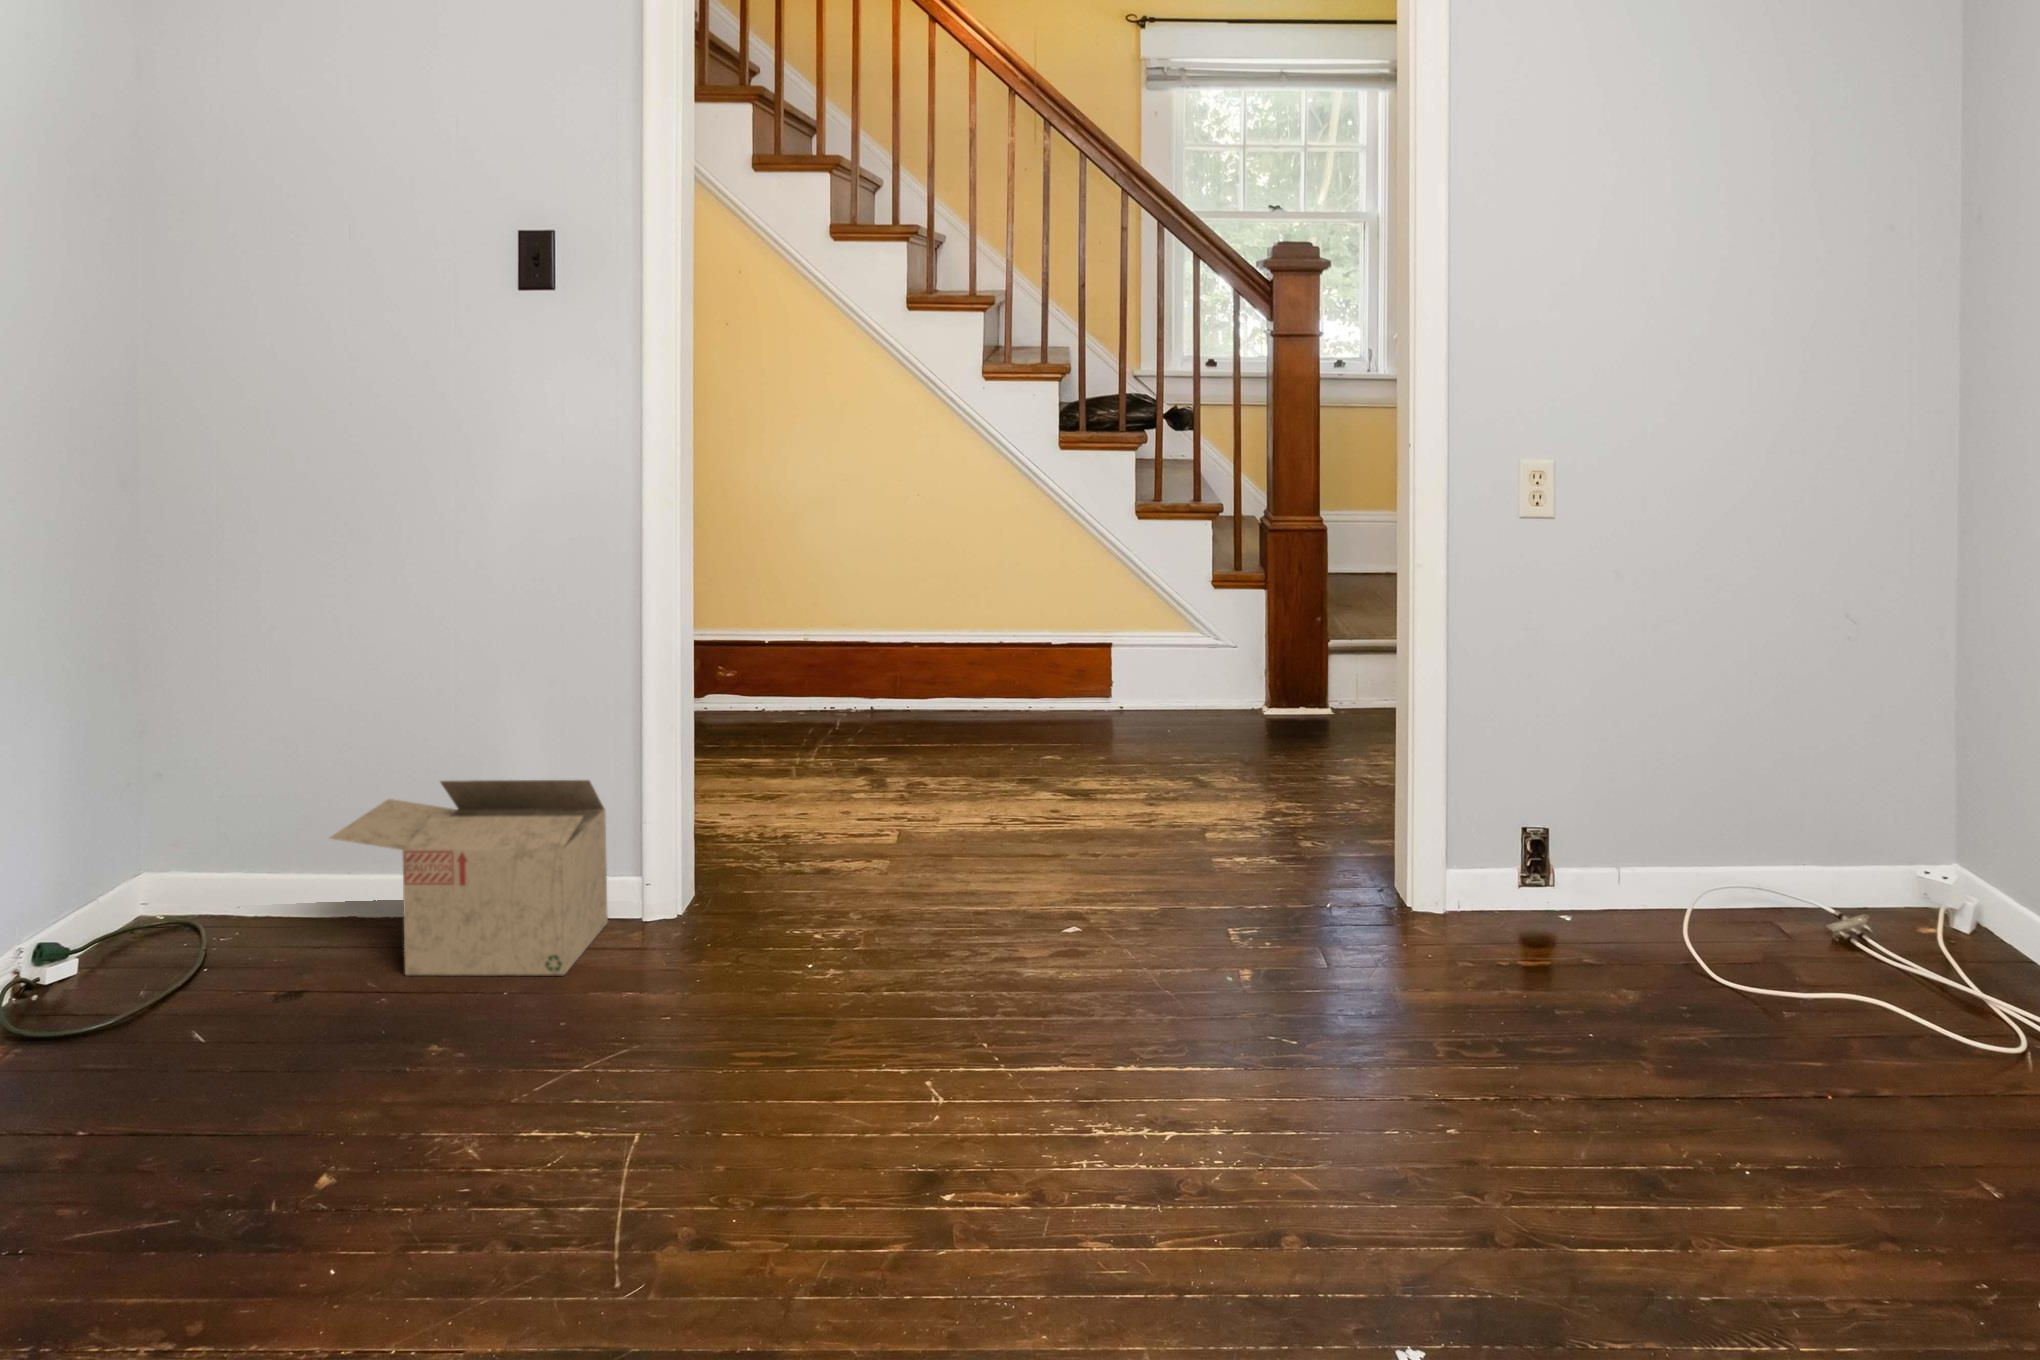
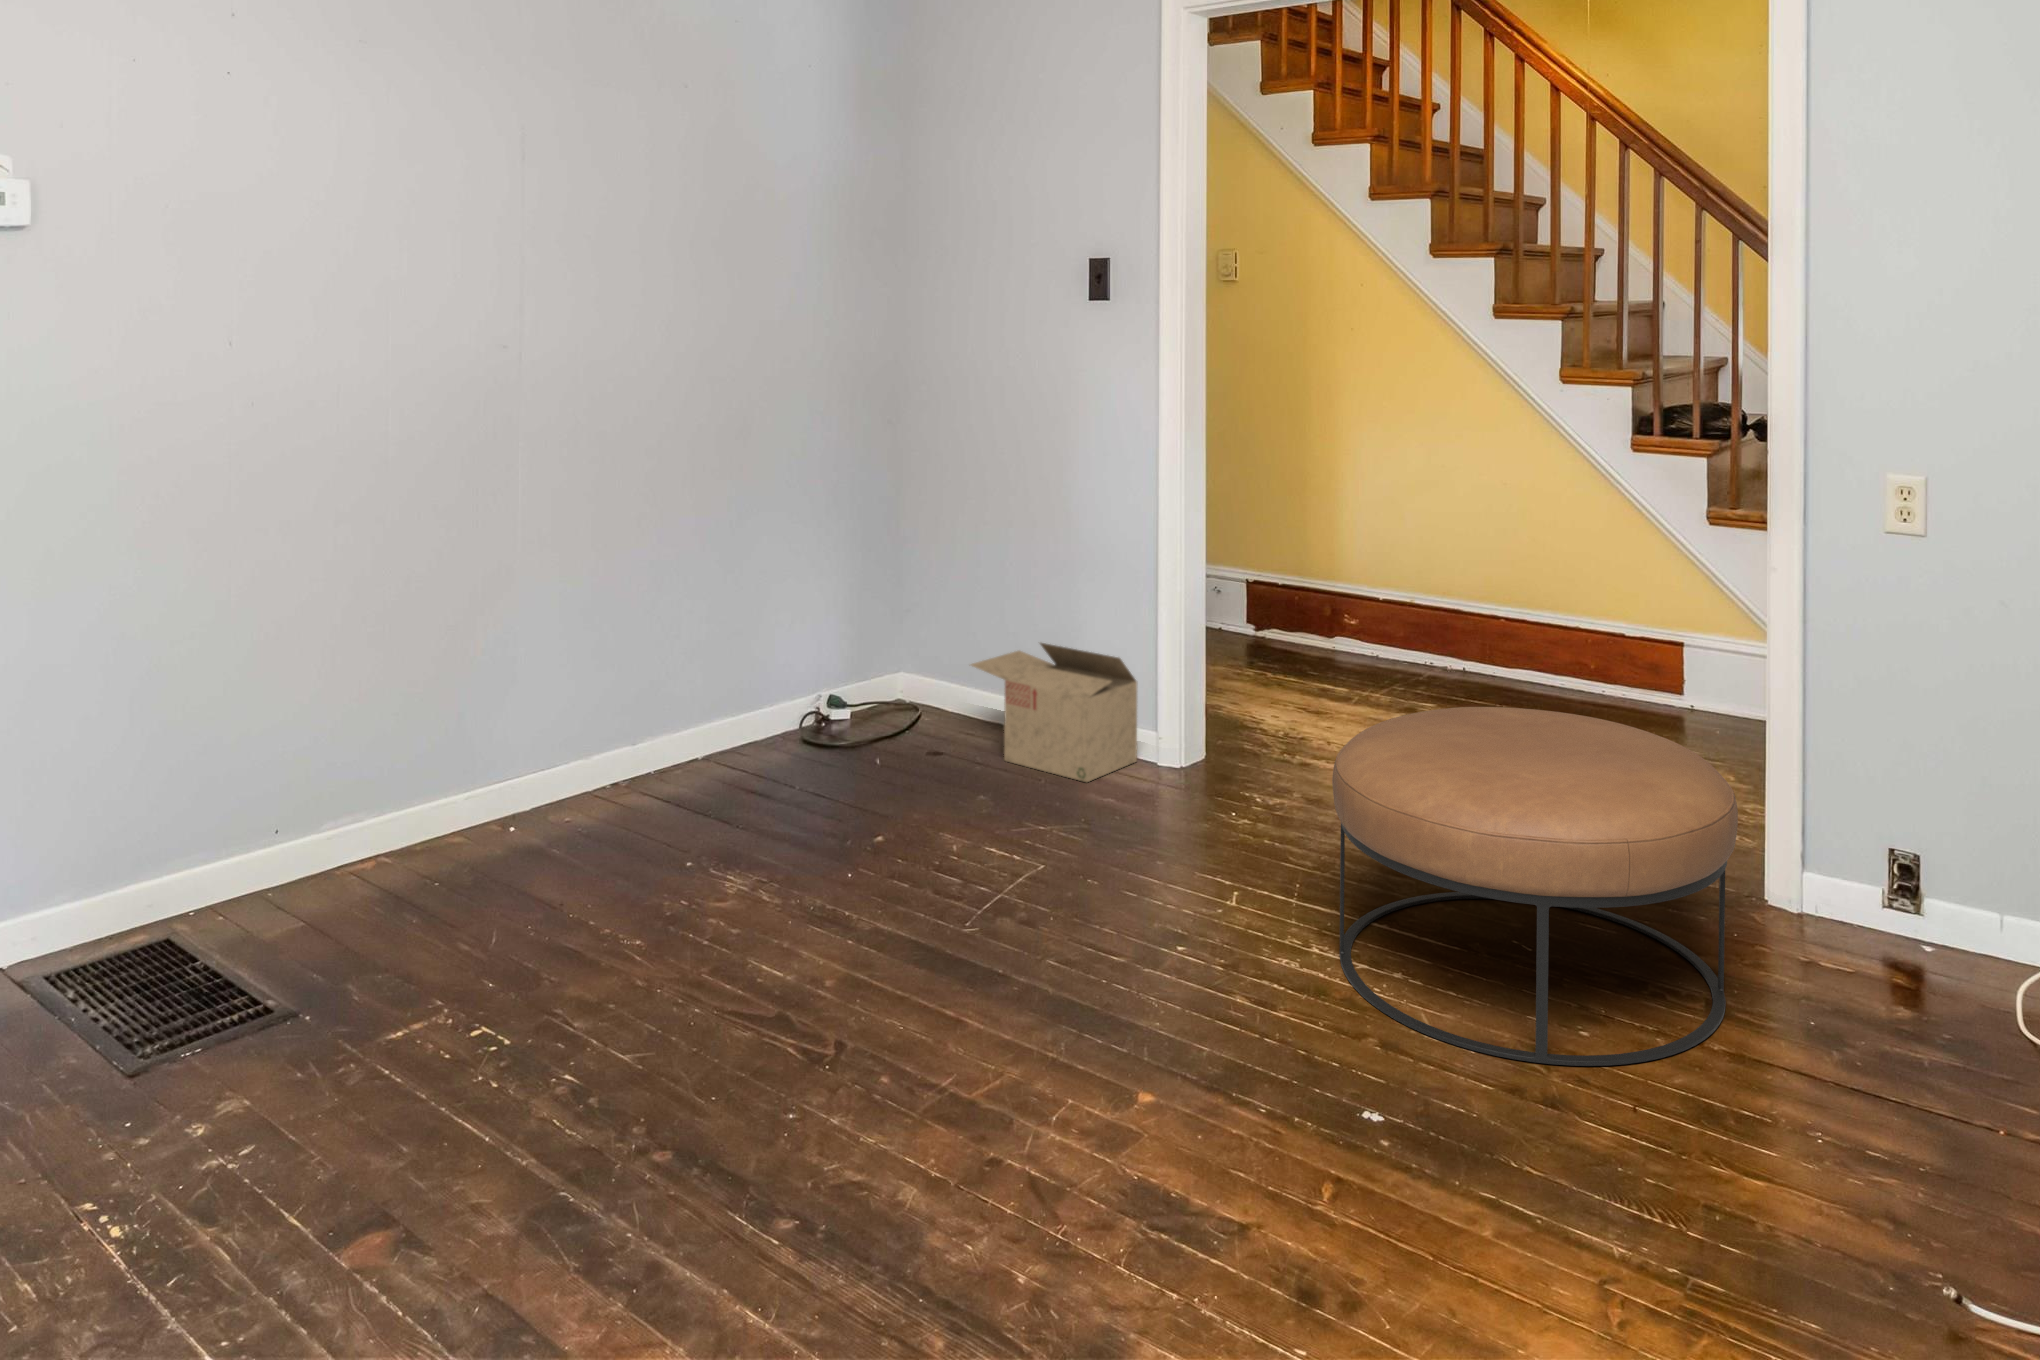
ottoman: none [1091,739,1590,1215] -> present [1332,707,1738,1066]

